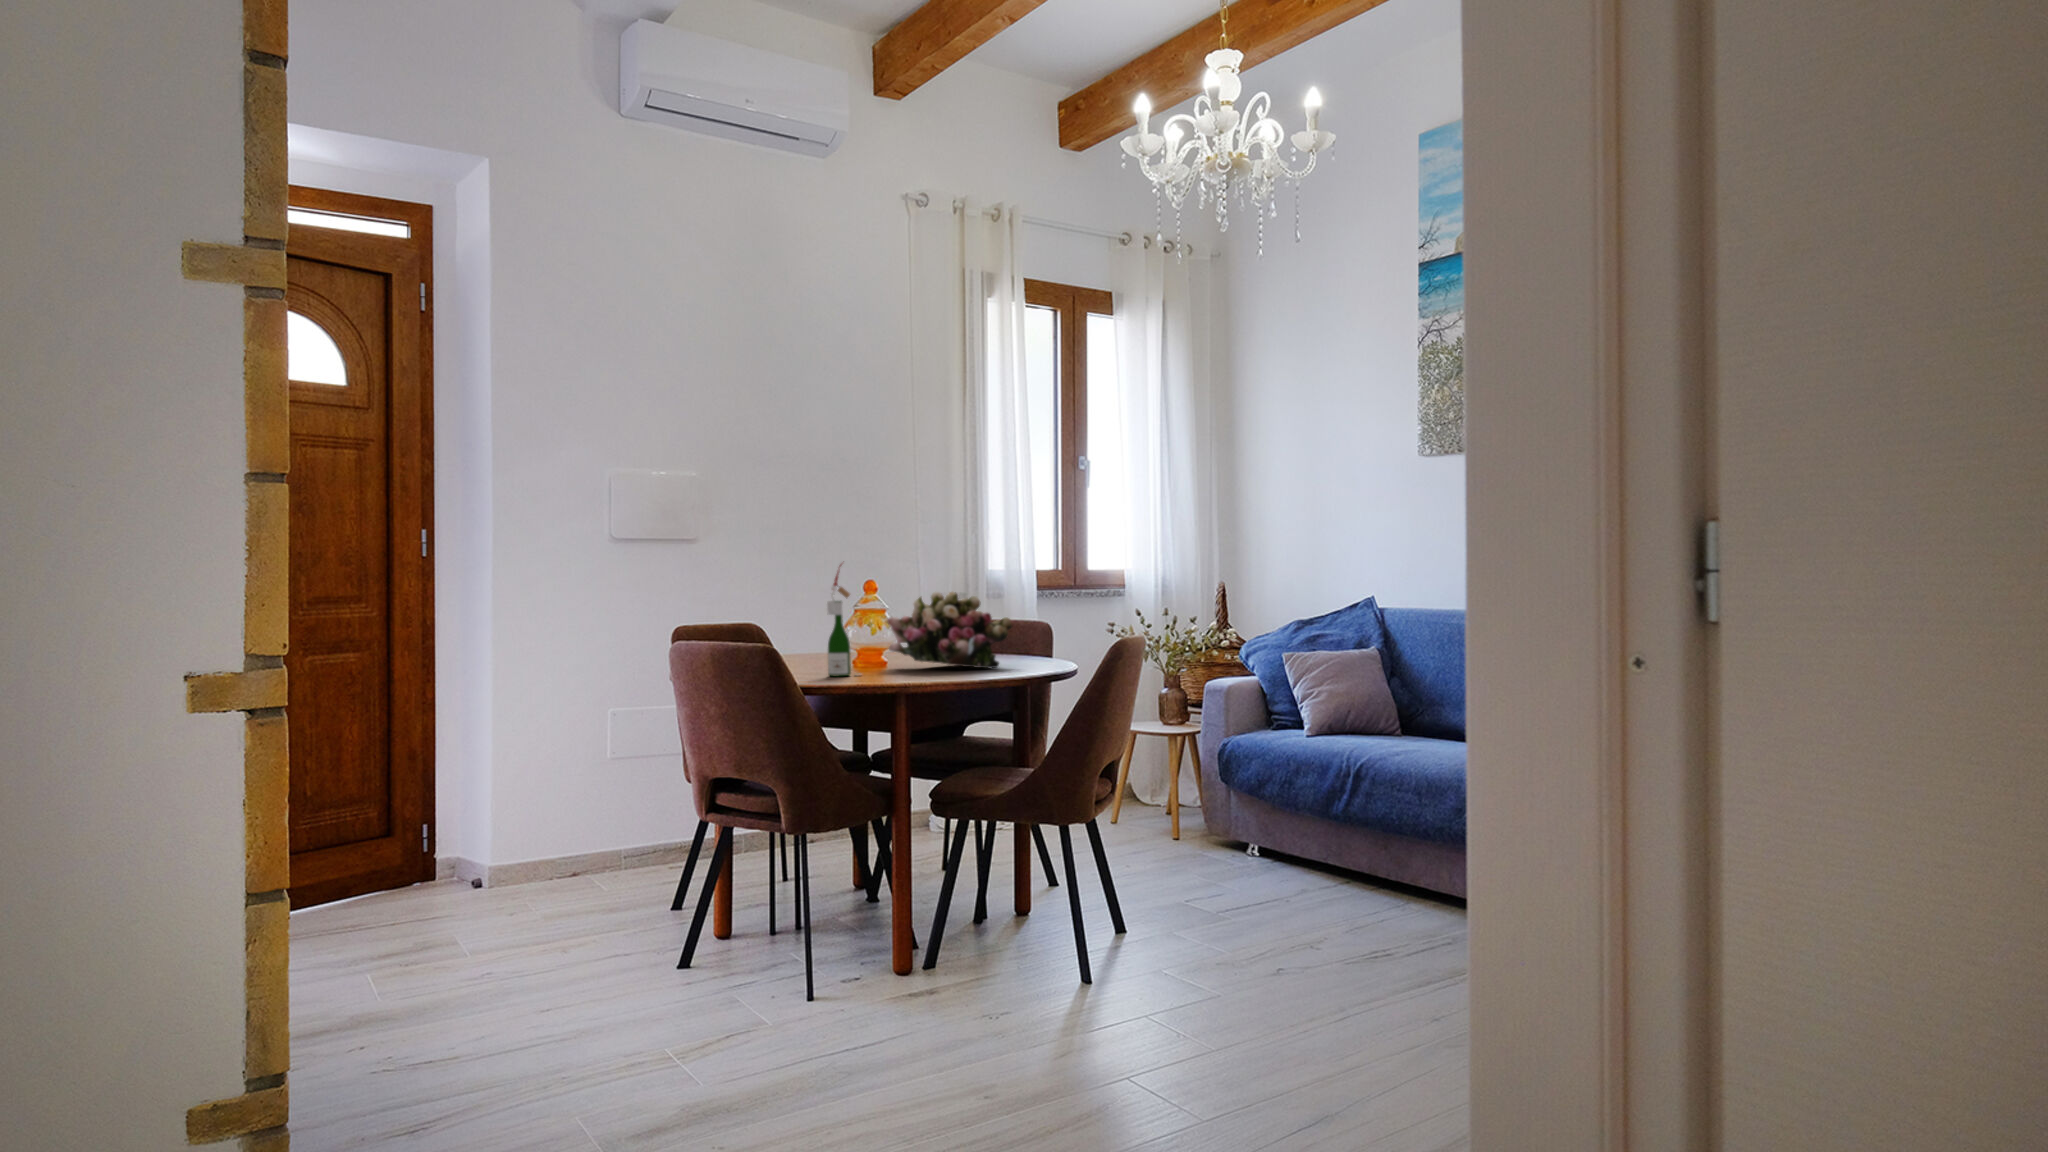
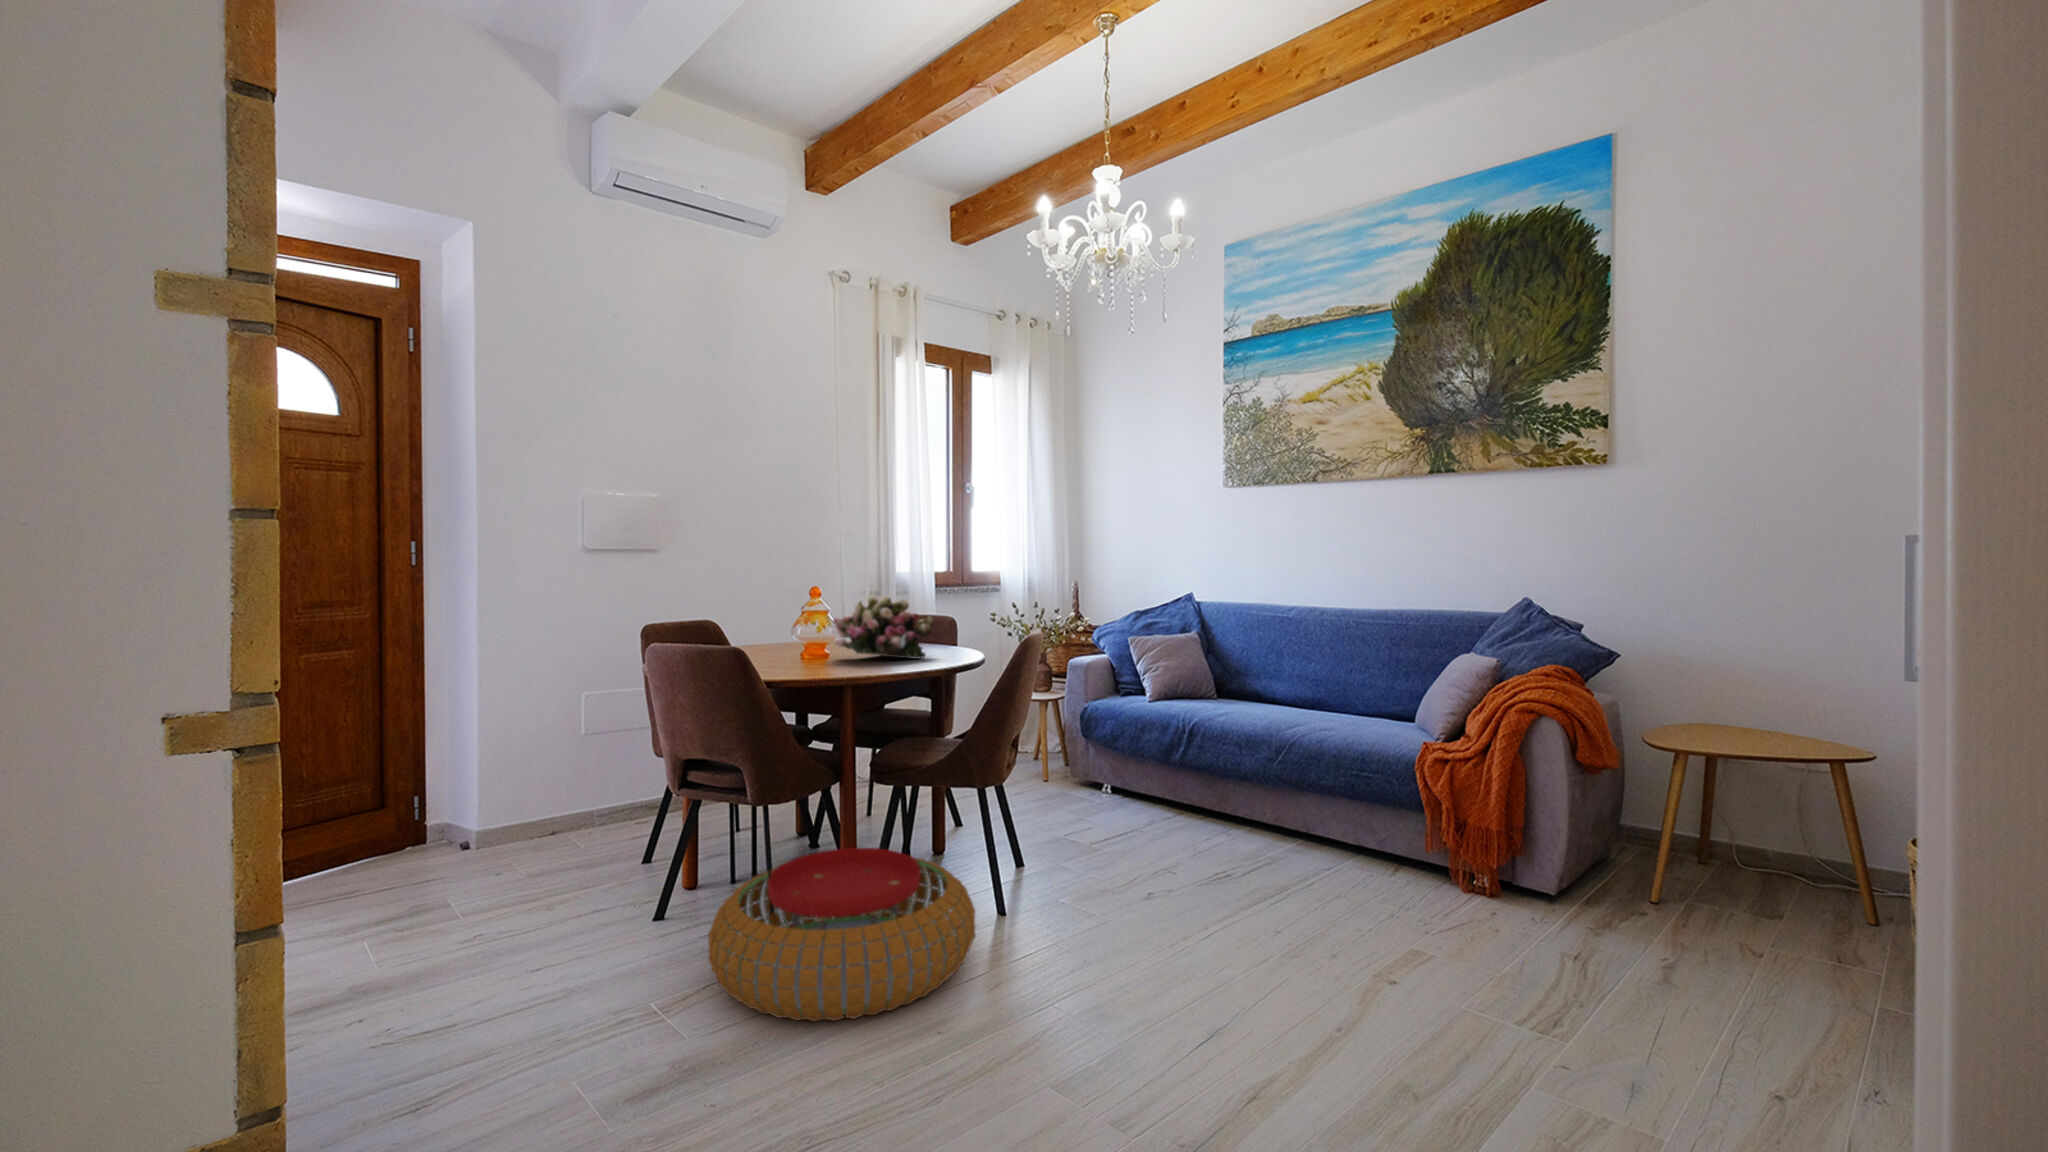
wine bottle: present [827,564,851,676] -> none [784,573,814,668]
pouf: none [730,892,1046,1083] -> present [708,848,975,1022]

